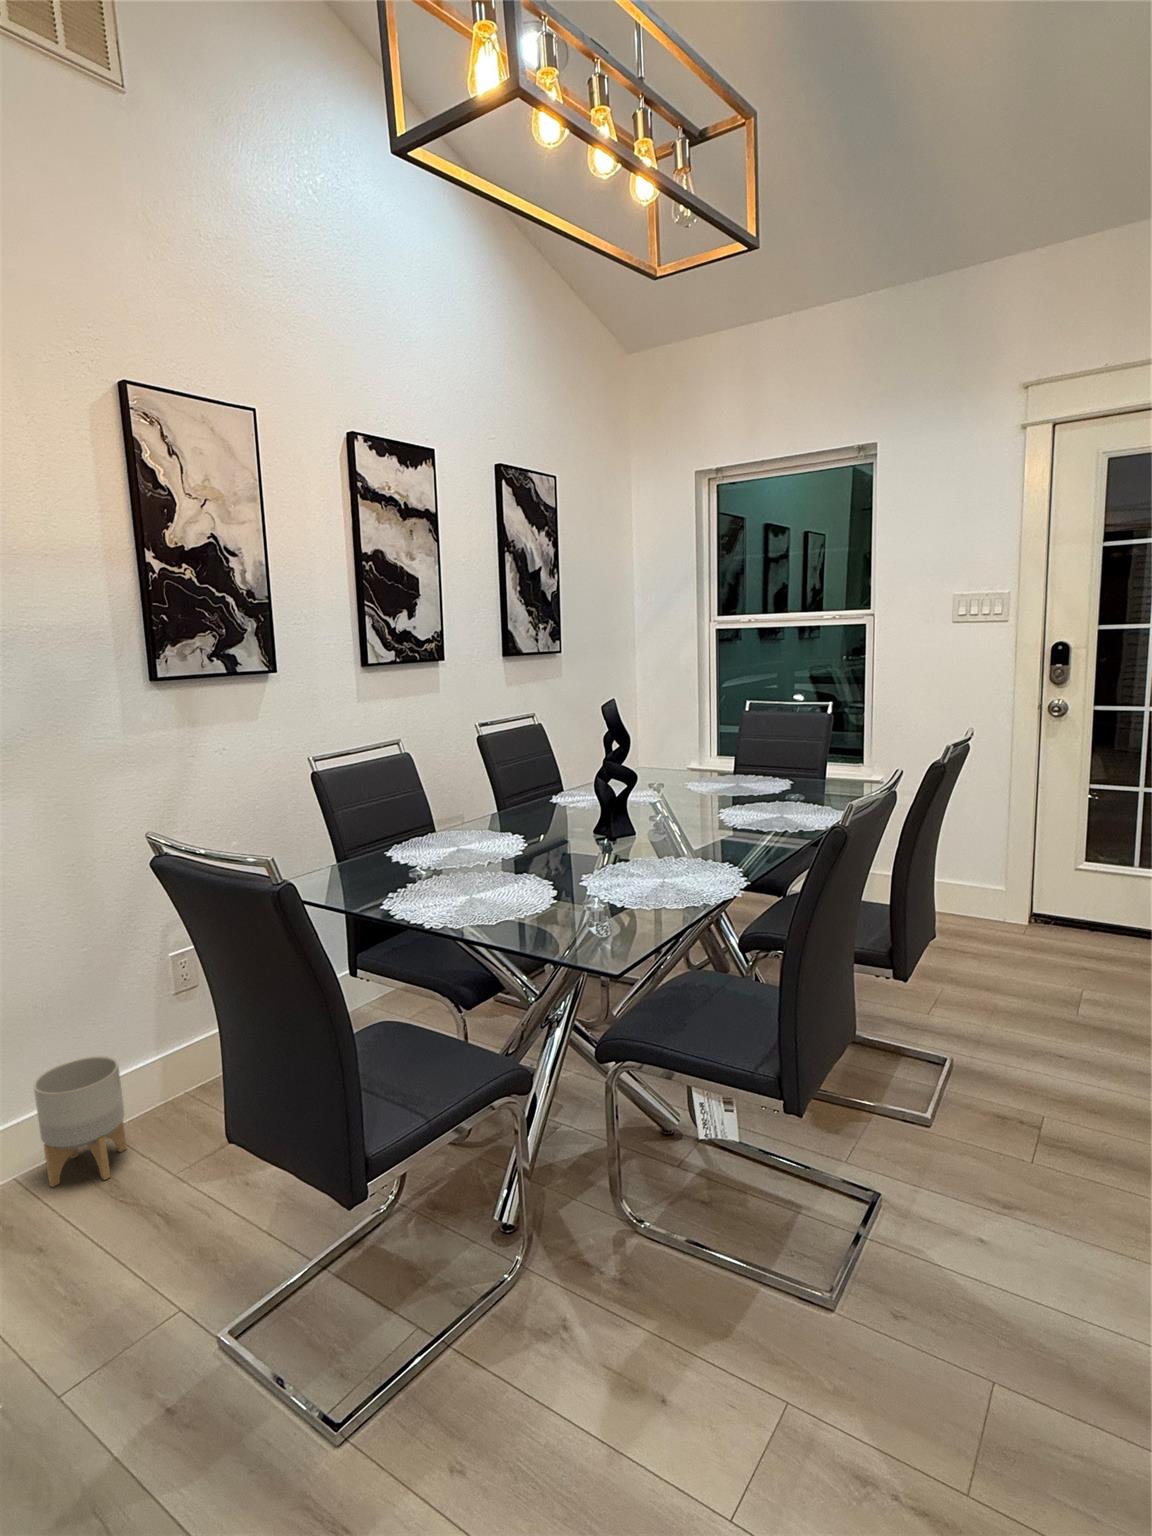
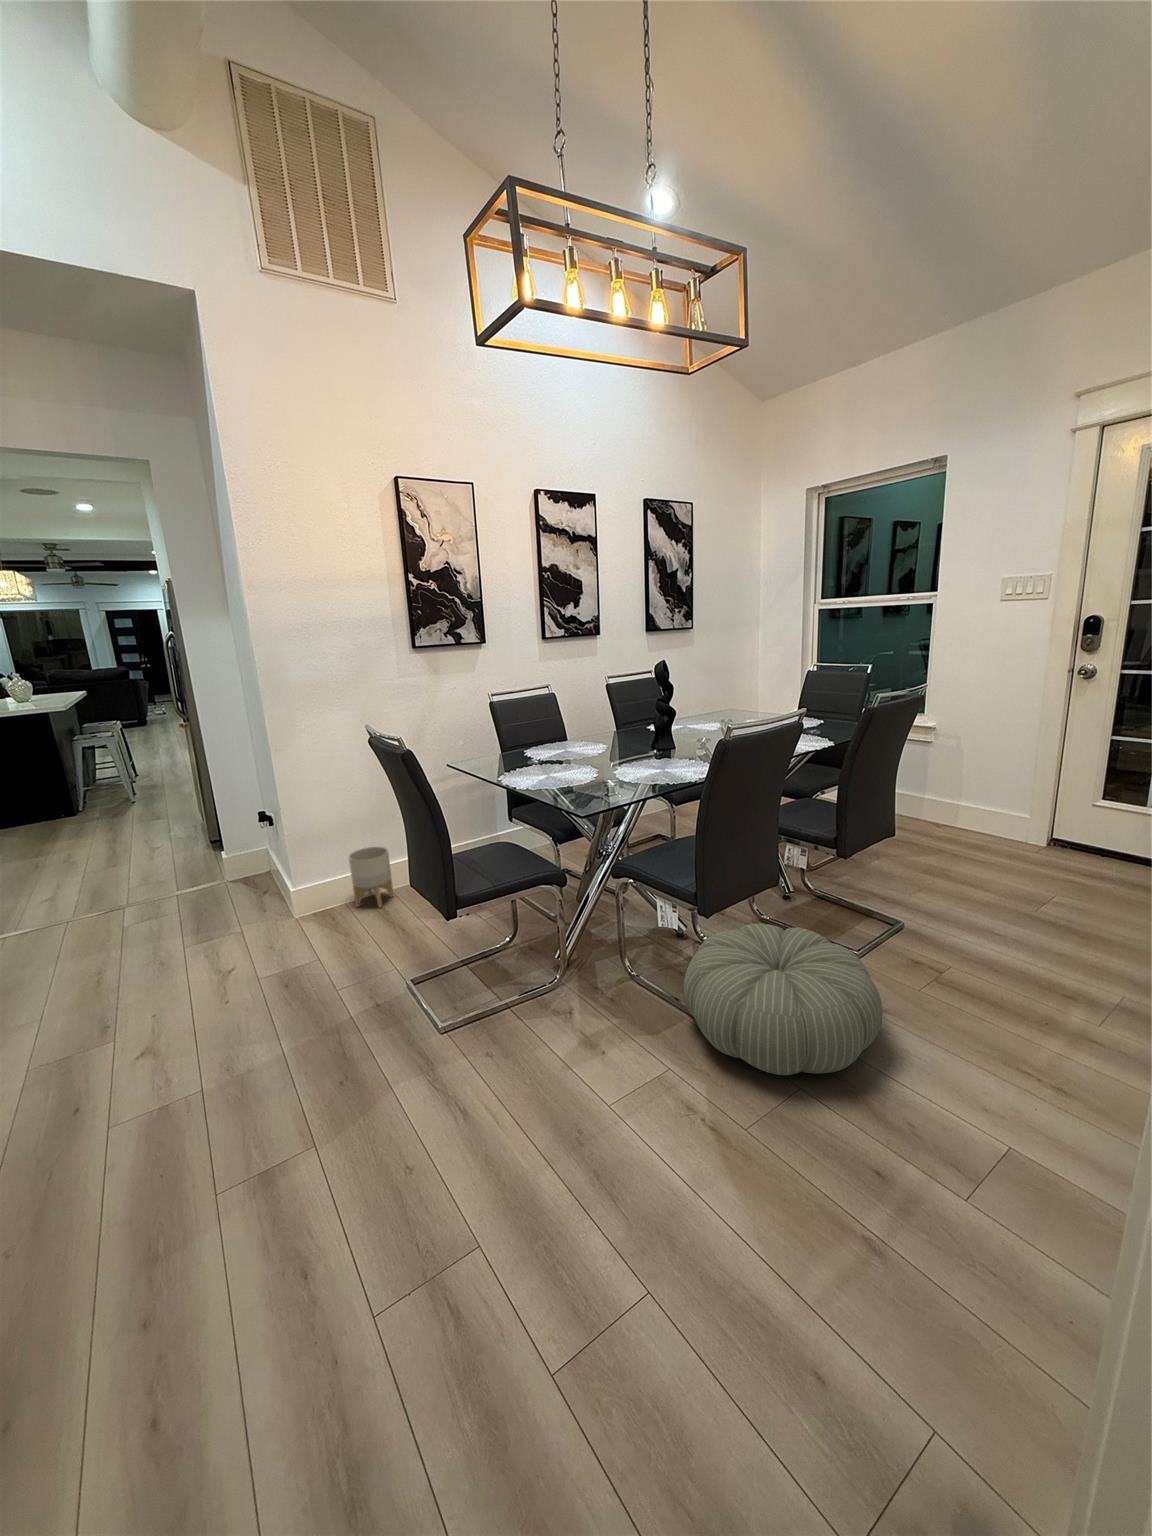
pouf: none [756,1096,1065,1355] -> present [684,924,882,1075]

